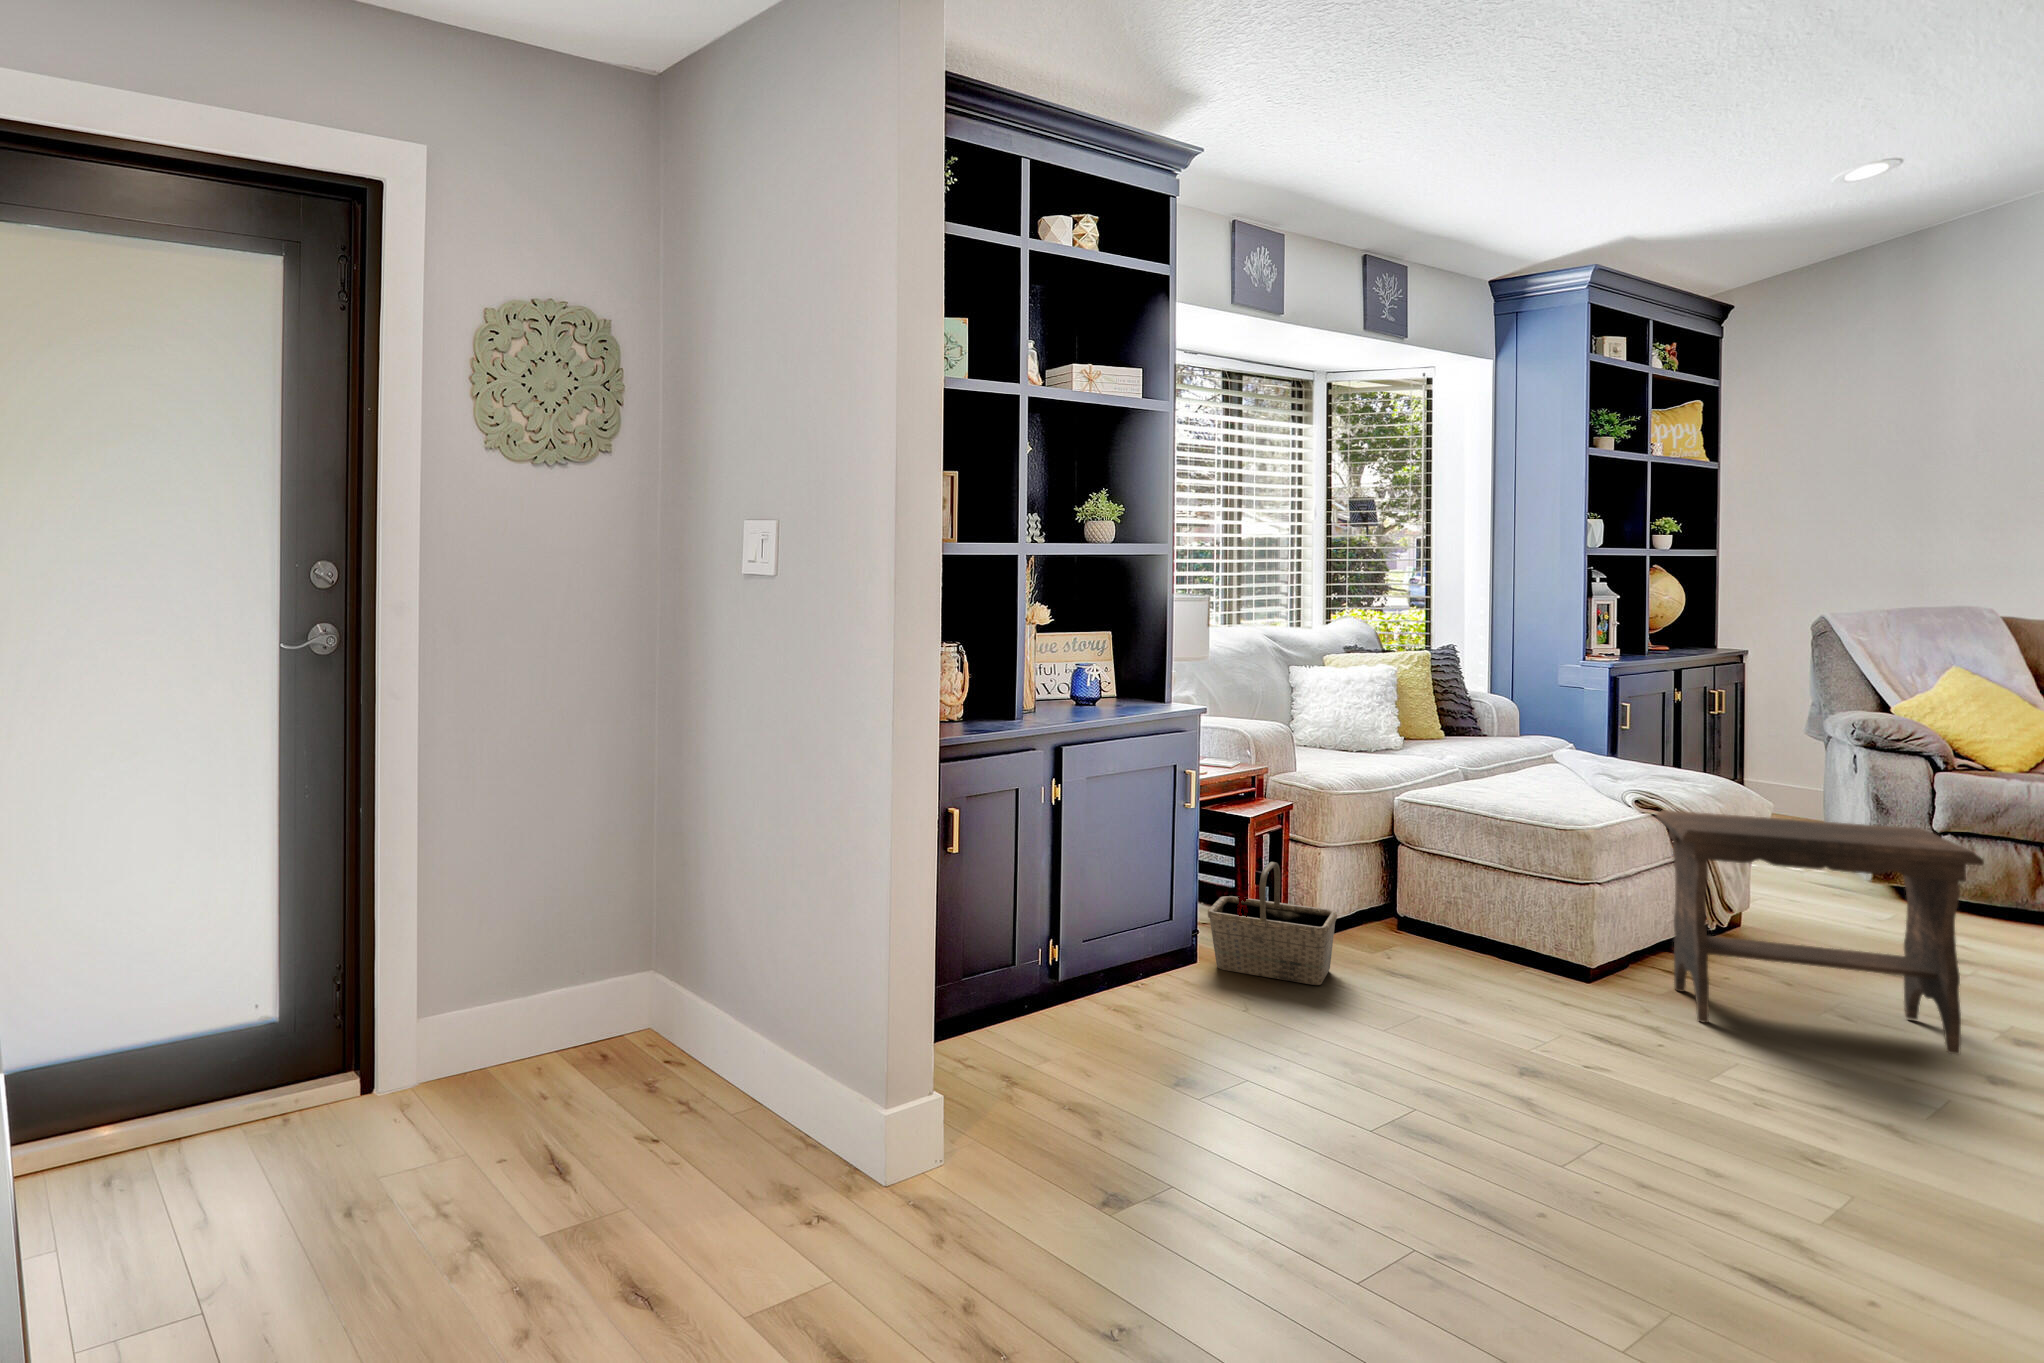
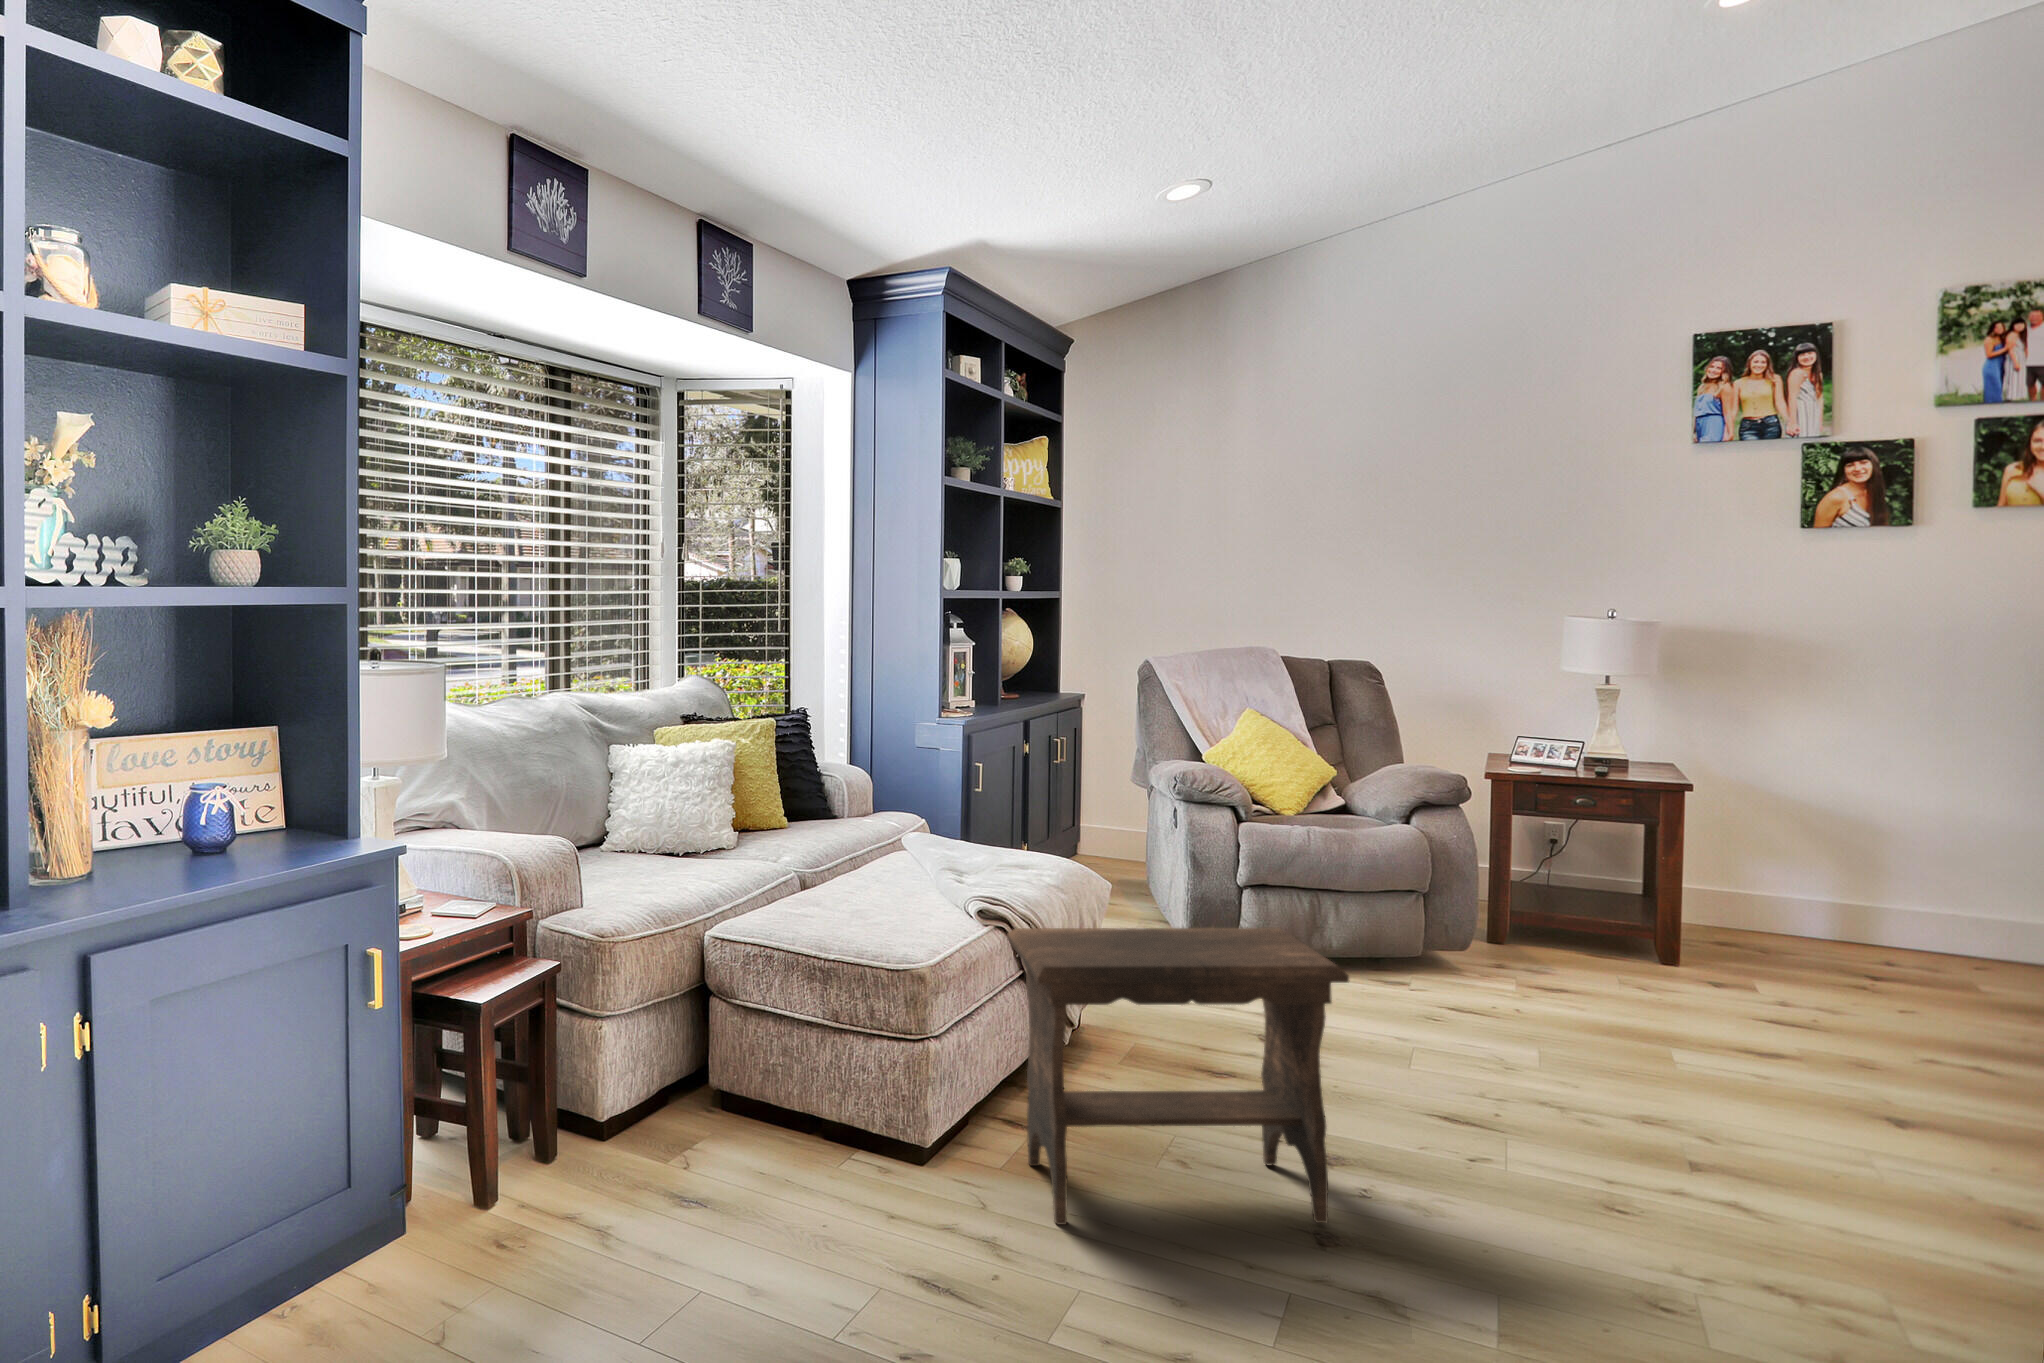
basket: present [1208,862,1337,985] -> none [412,1065,610,1262]

